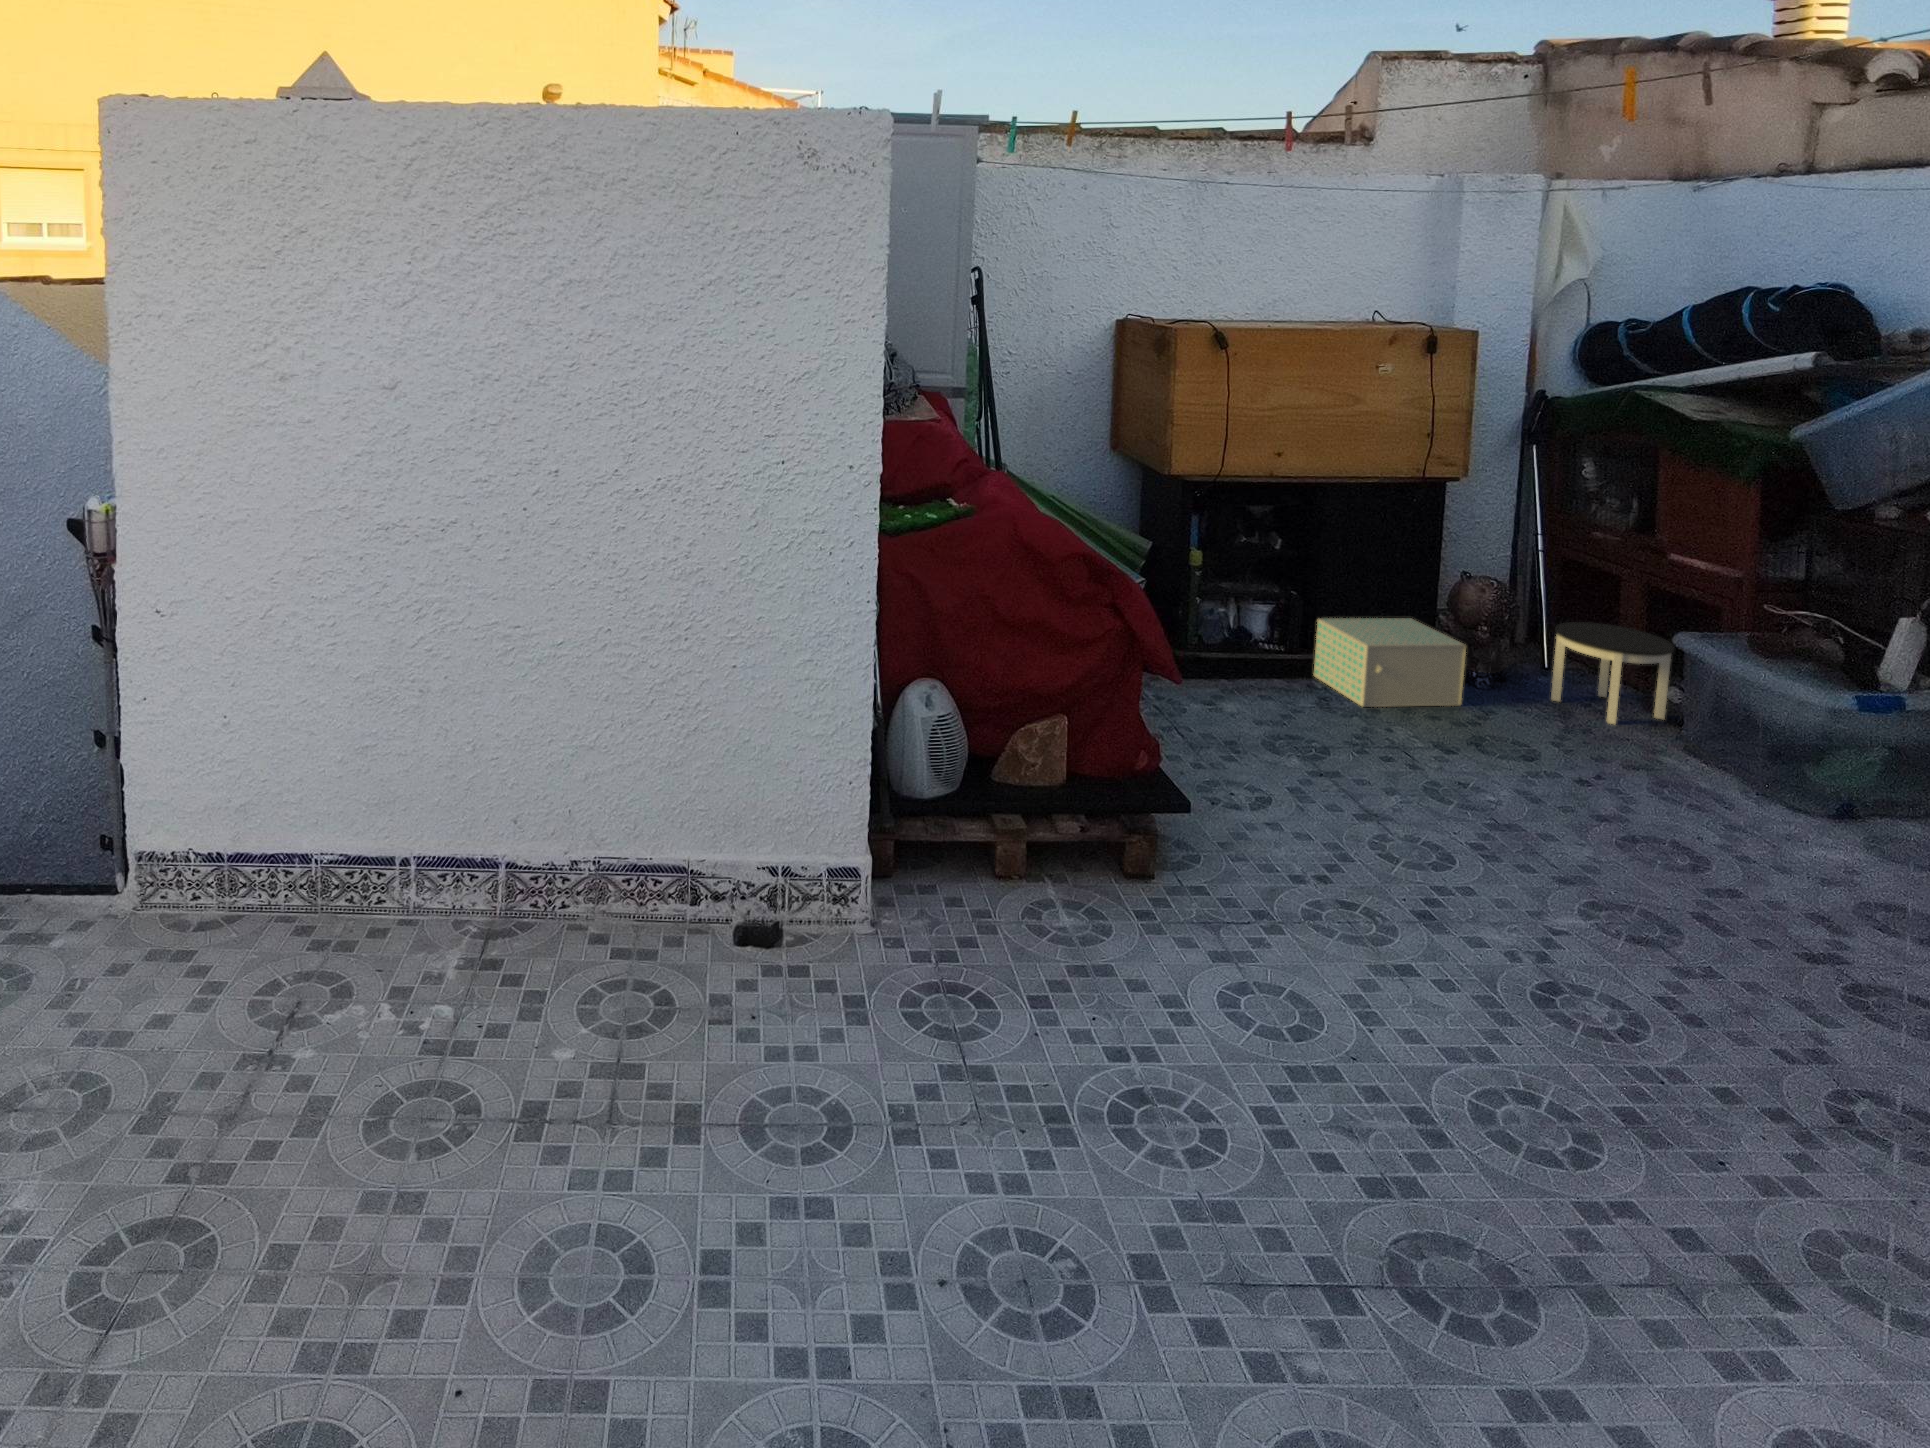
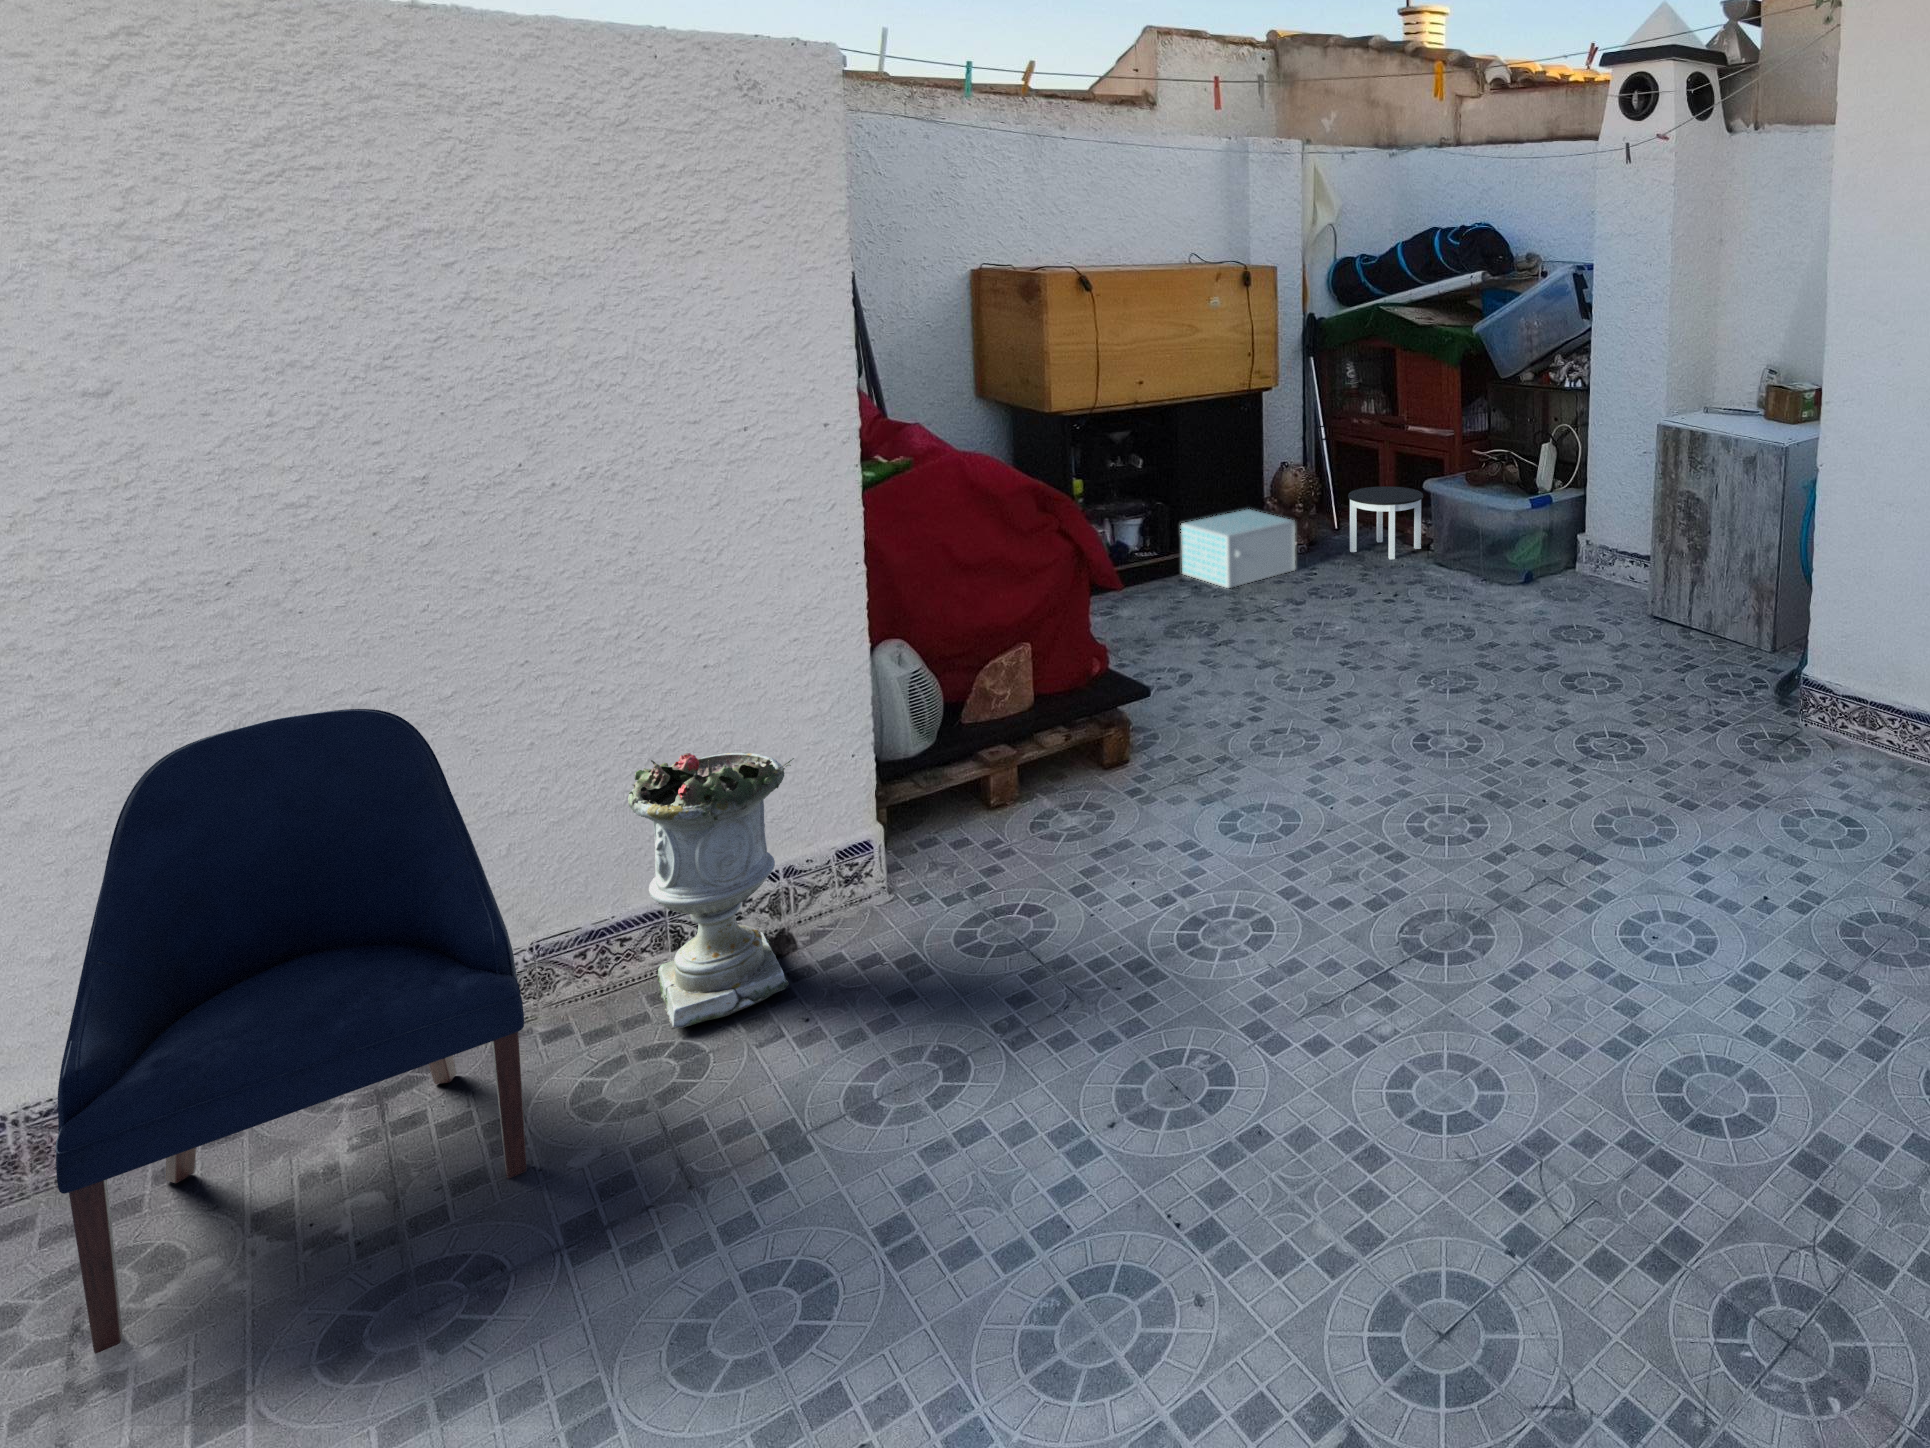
chair: none [277,633,547,1046] -> present [56,709,527,1354]
planter: none [655,737,777,983] -> present [628,753,794,1029]

